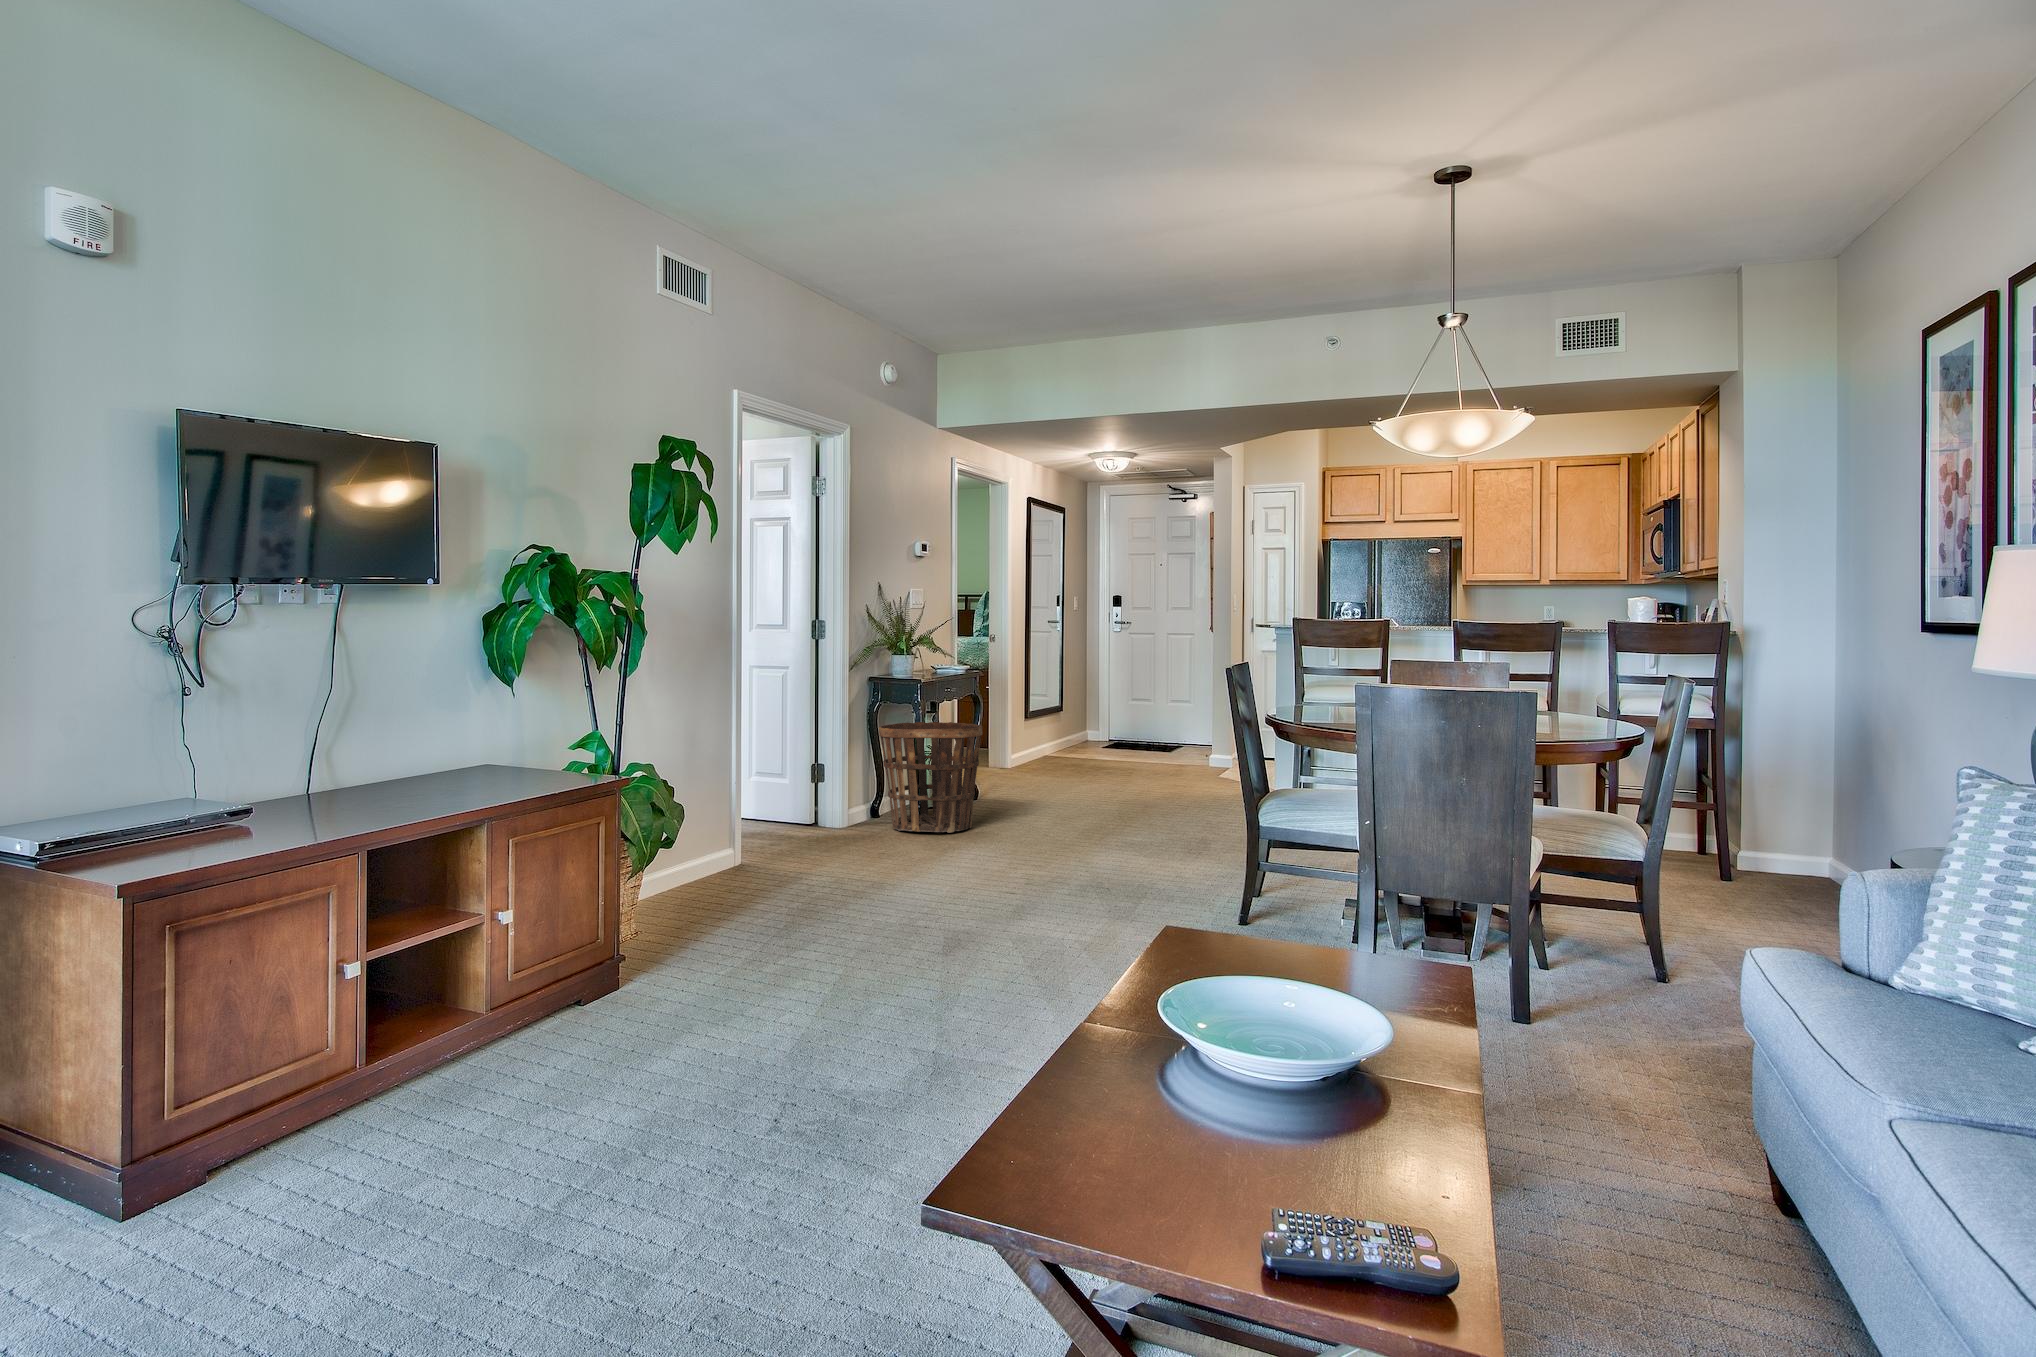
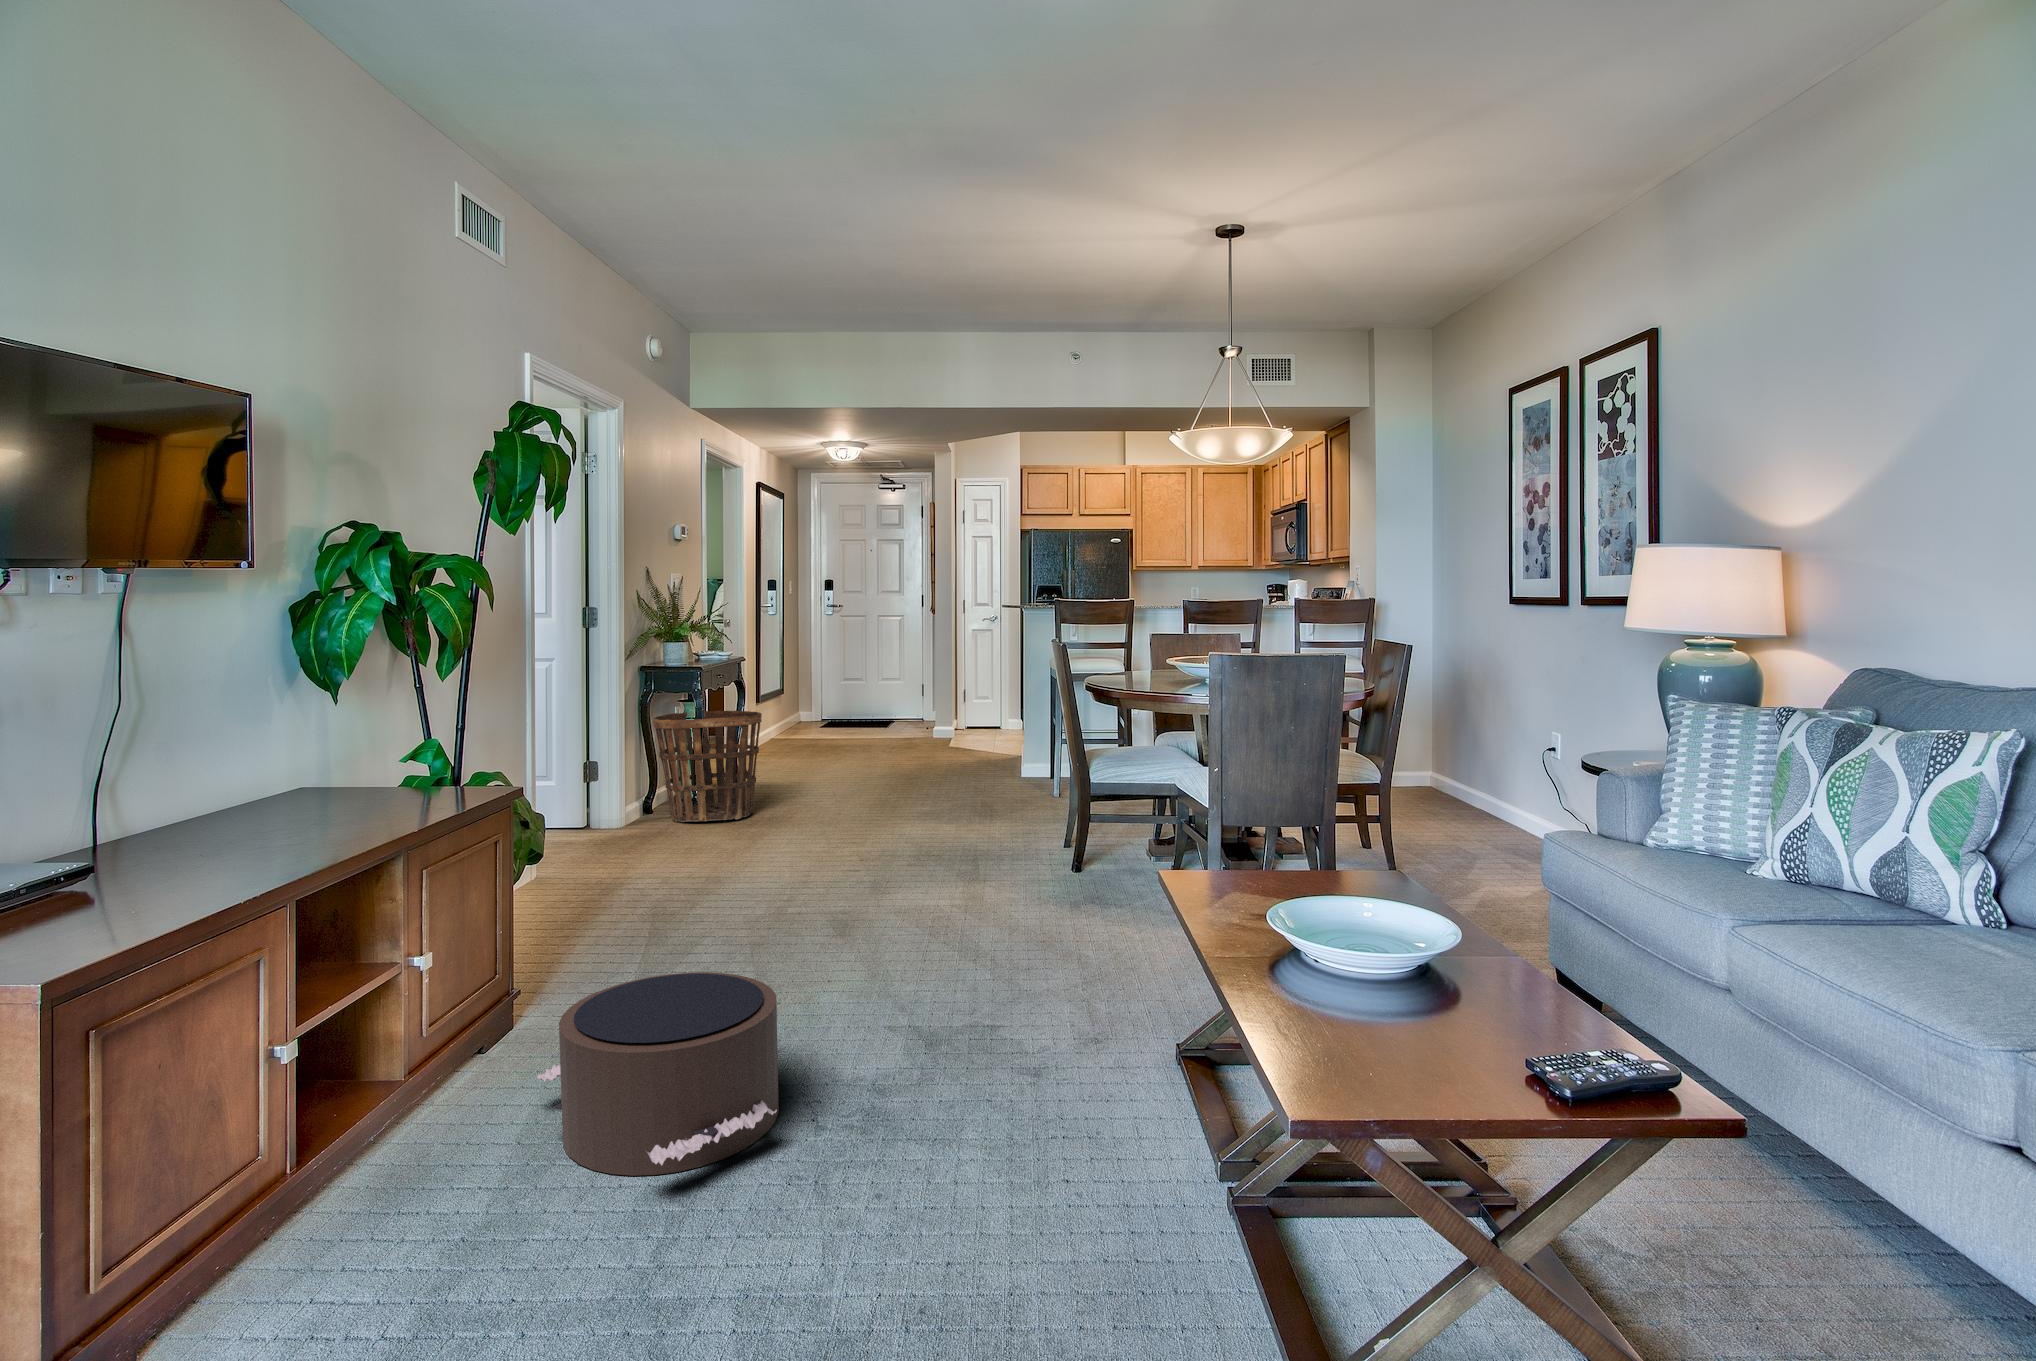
pouf: none [493,976,715,1175] -> present [537,972,779,1176]

